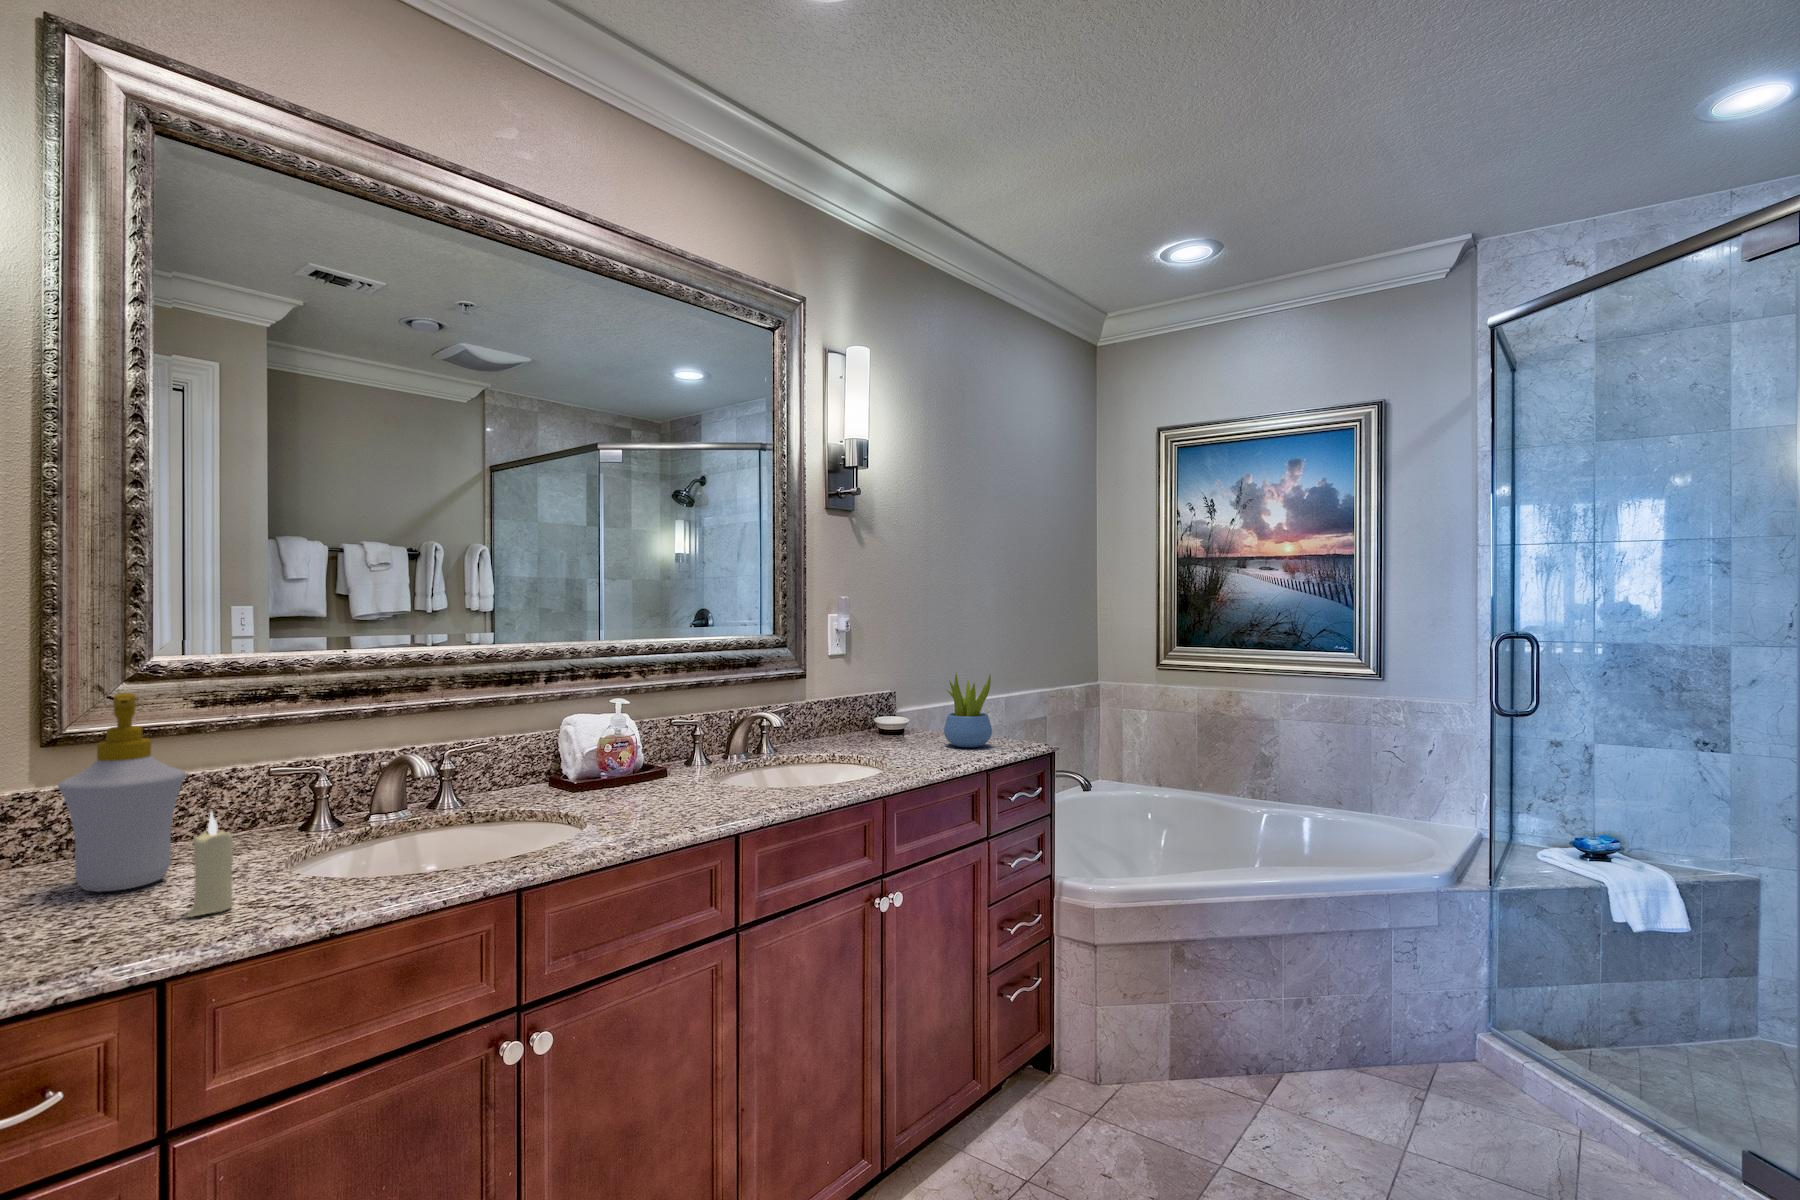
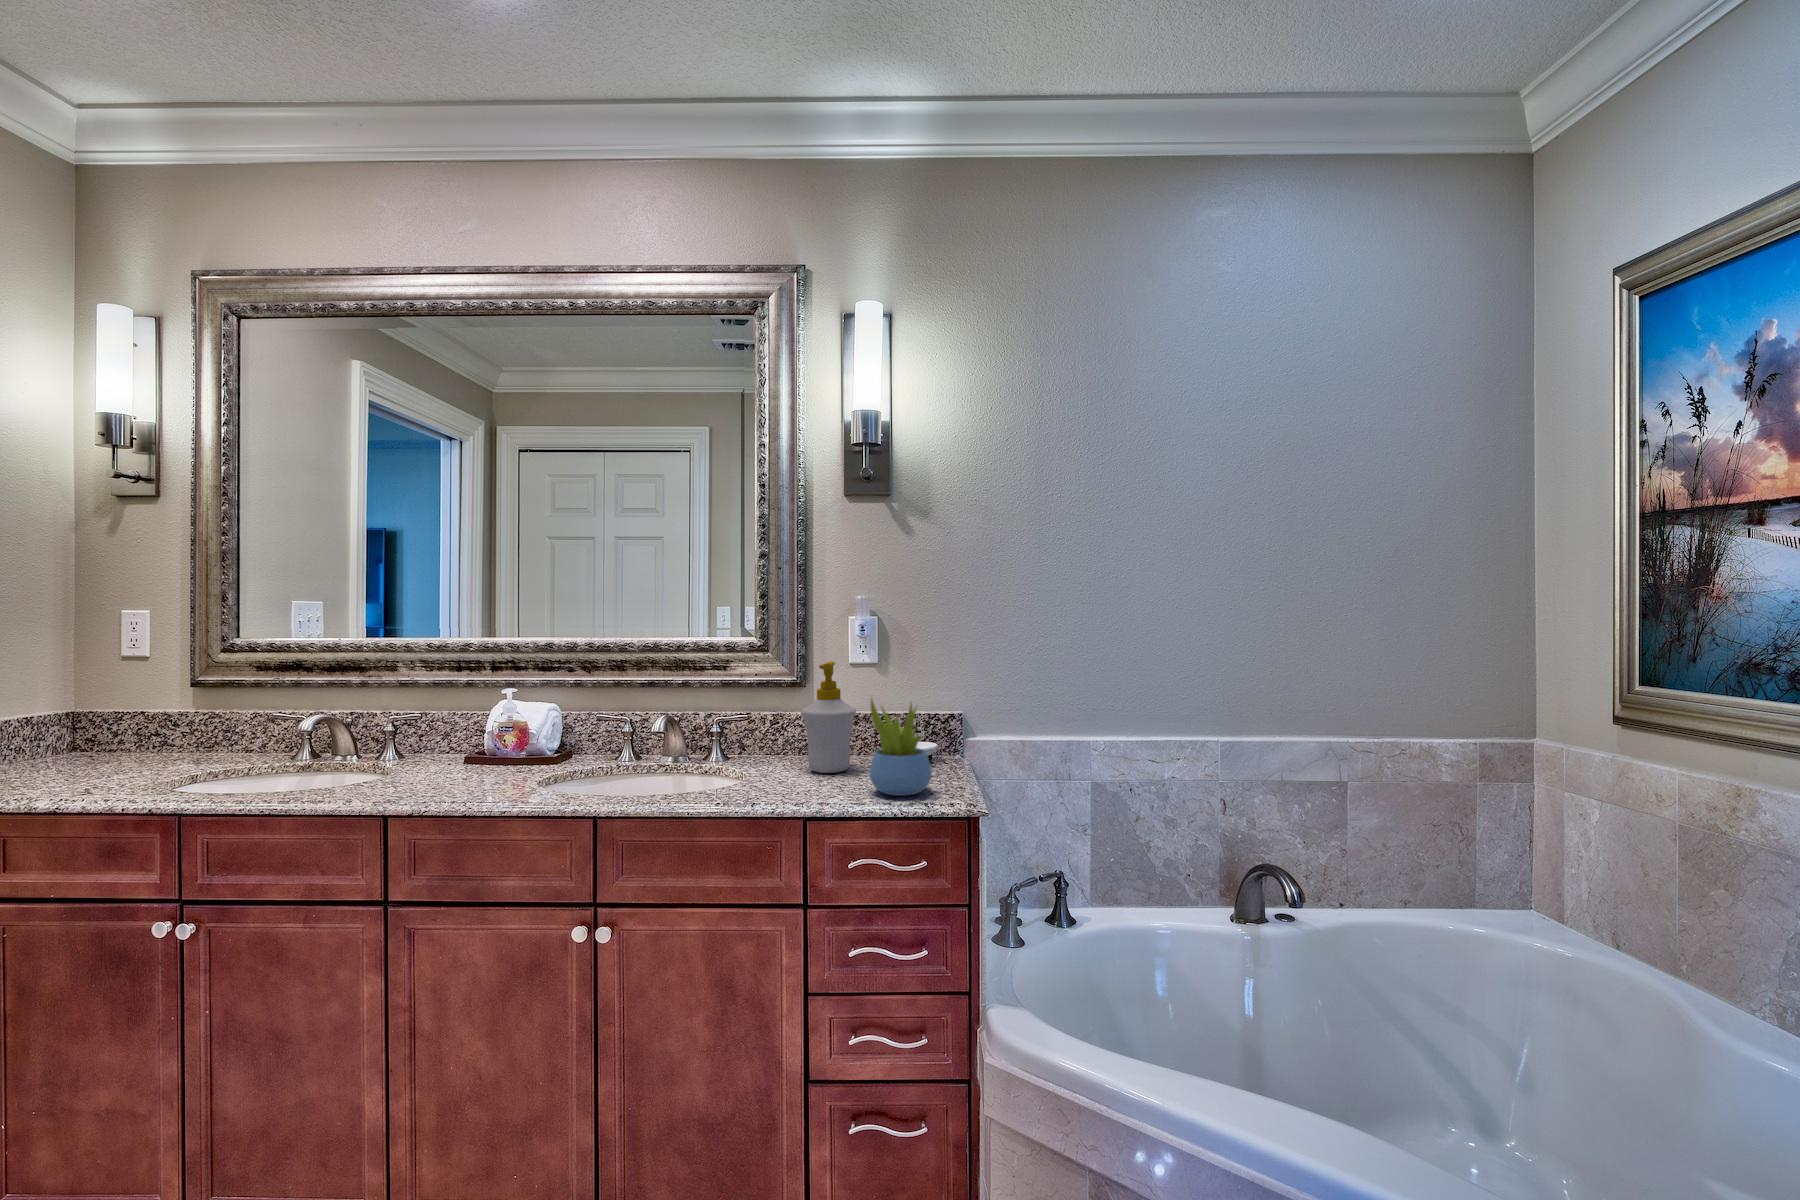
soap bottle: present [58,693,186,892] -> present [801,662,856,773]
candle: present [187,812,233,917] -> none [50,736,87,795]

